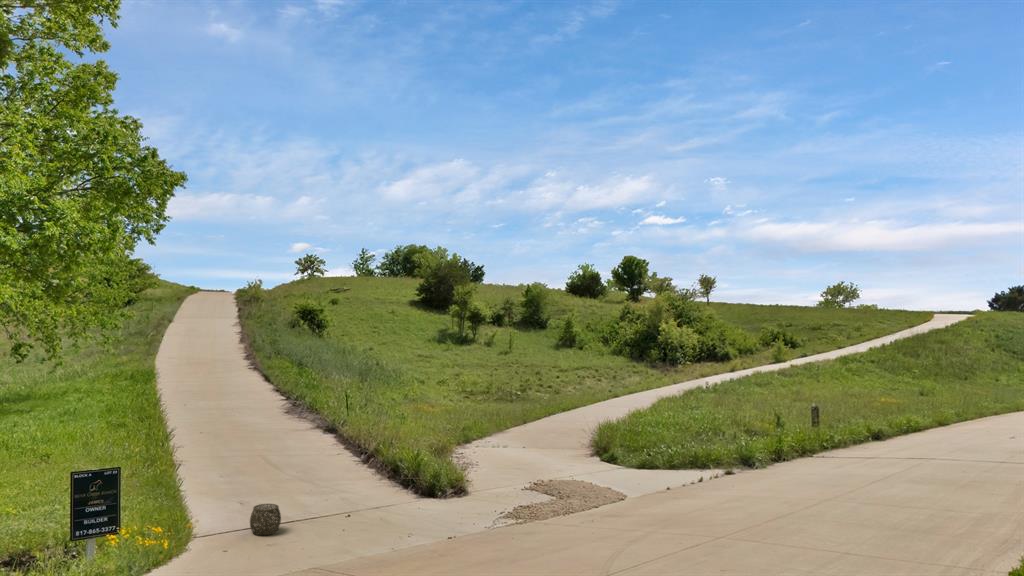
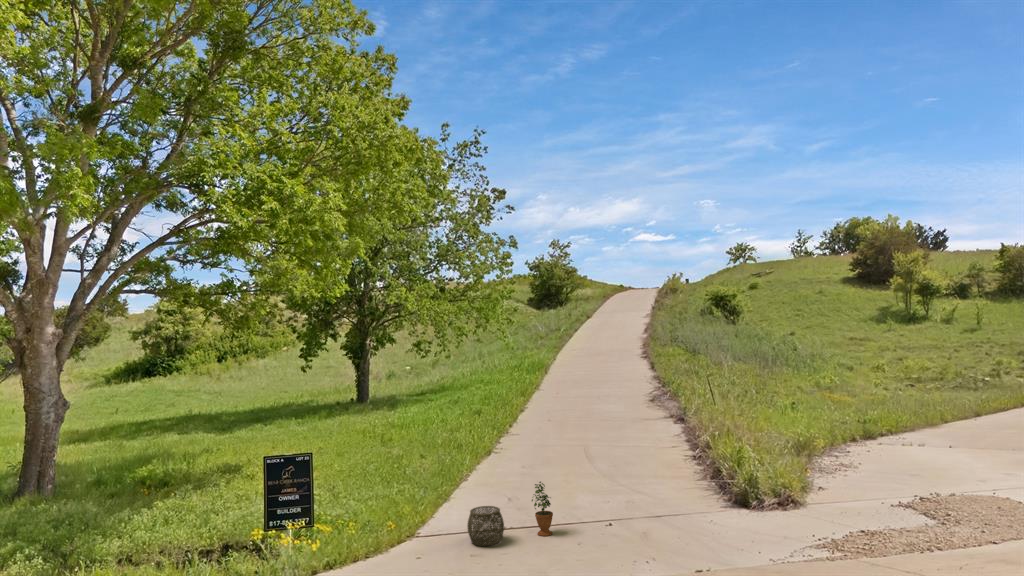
potted plant: none [299,481,315,524] -> present [532,482,553,536]

